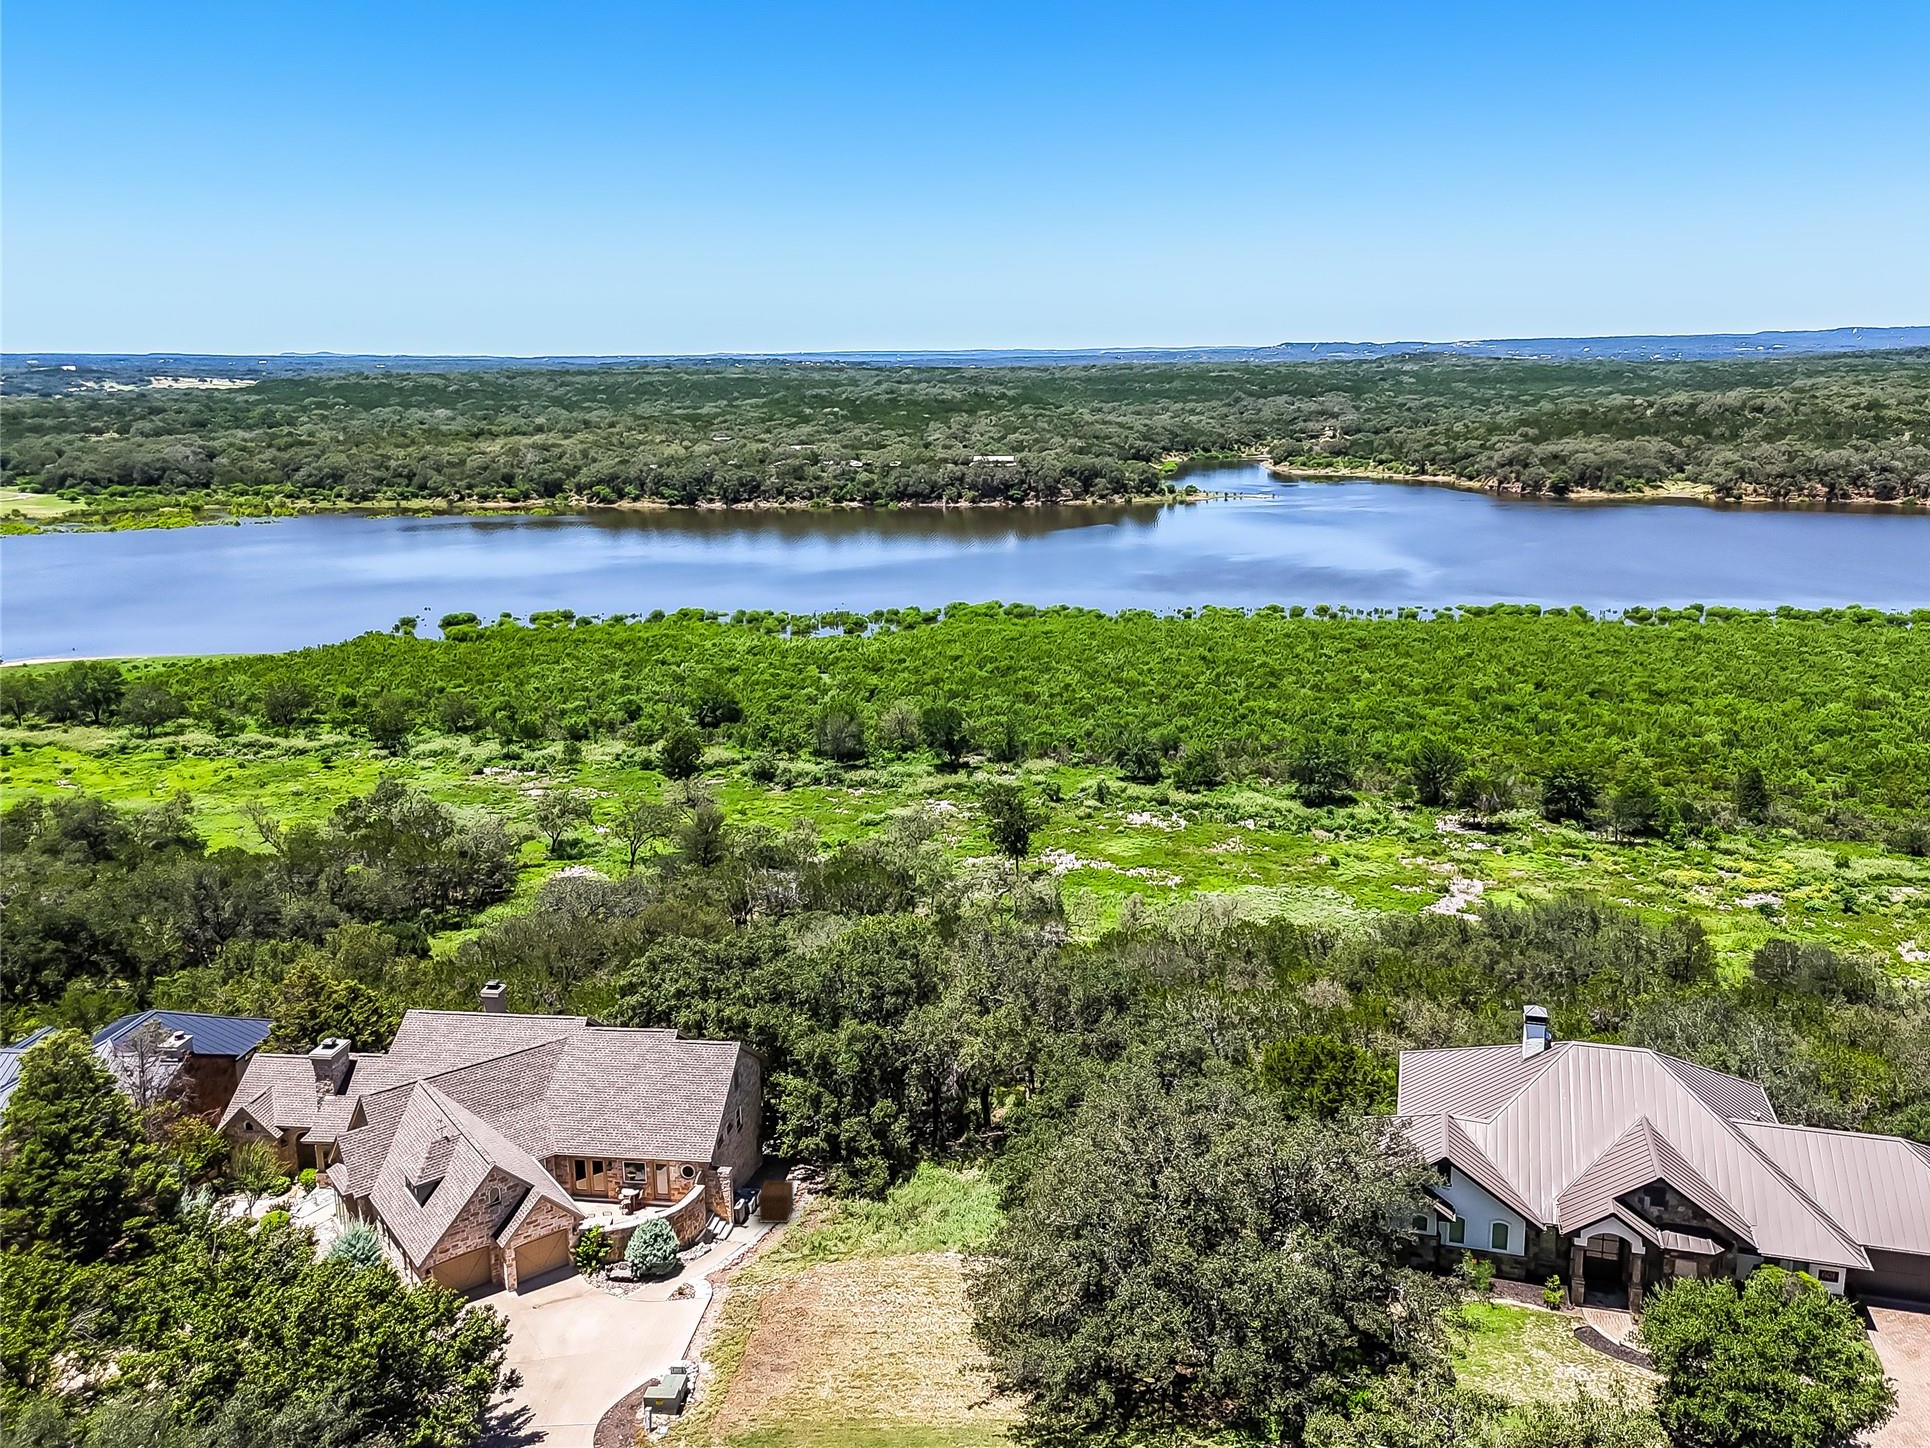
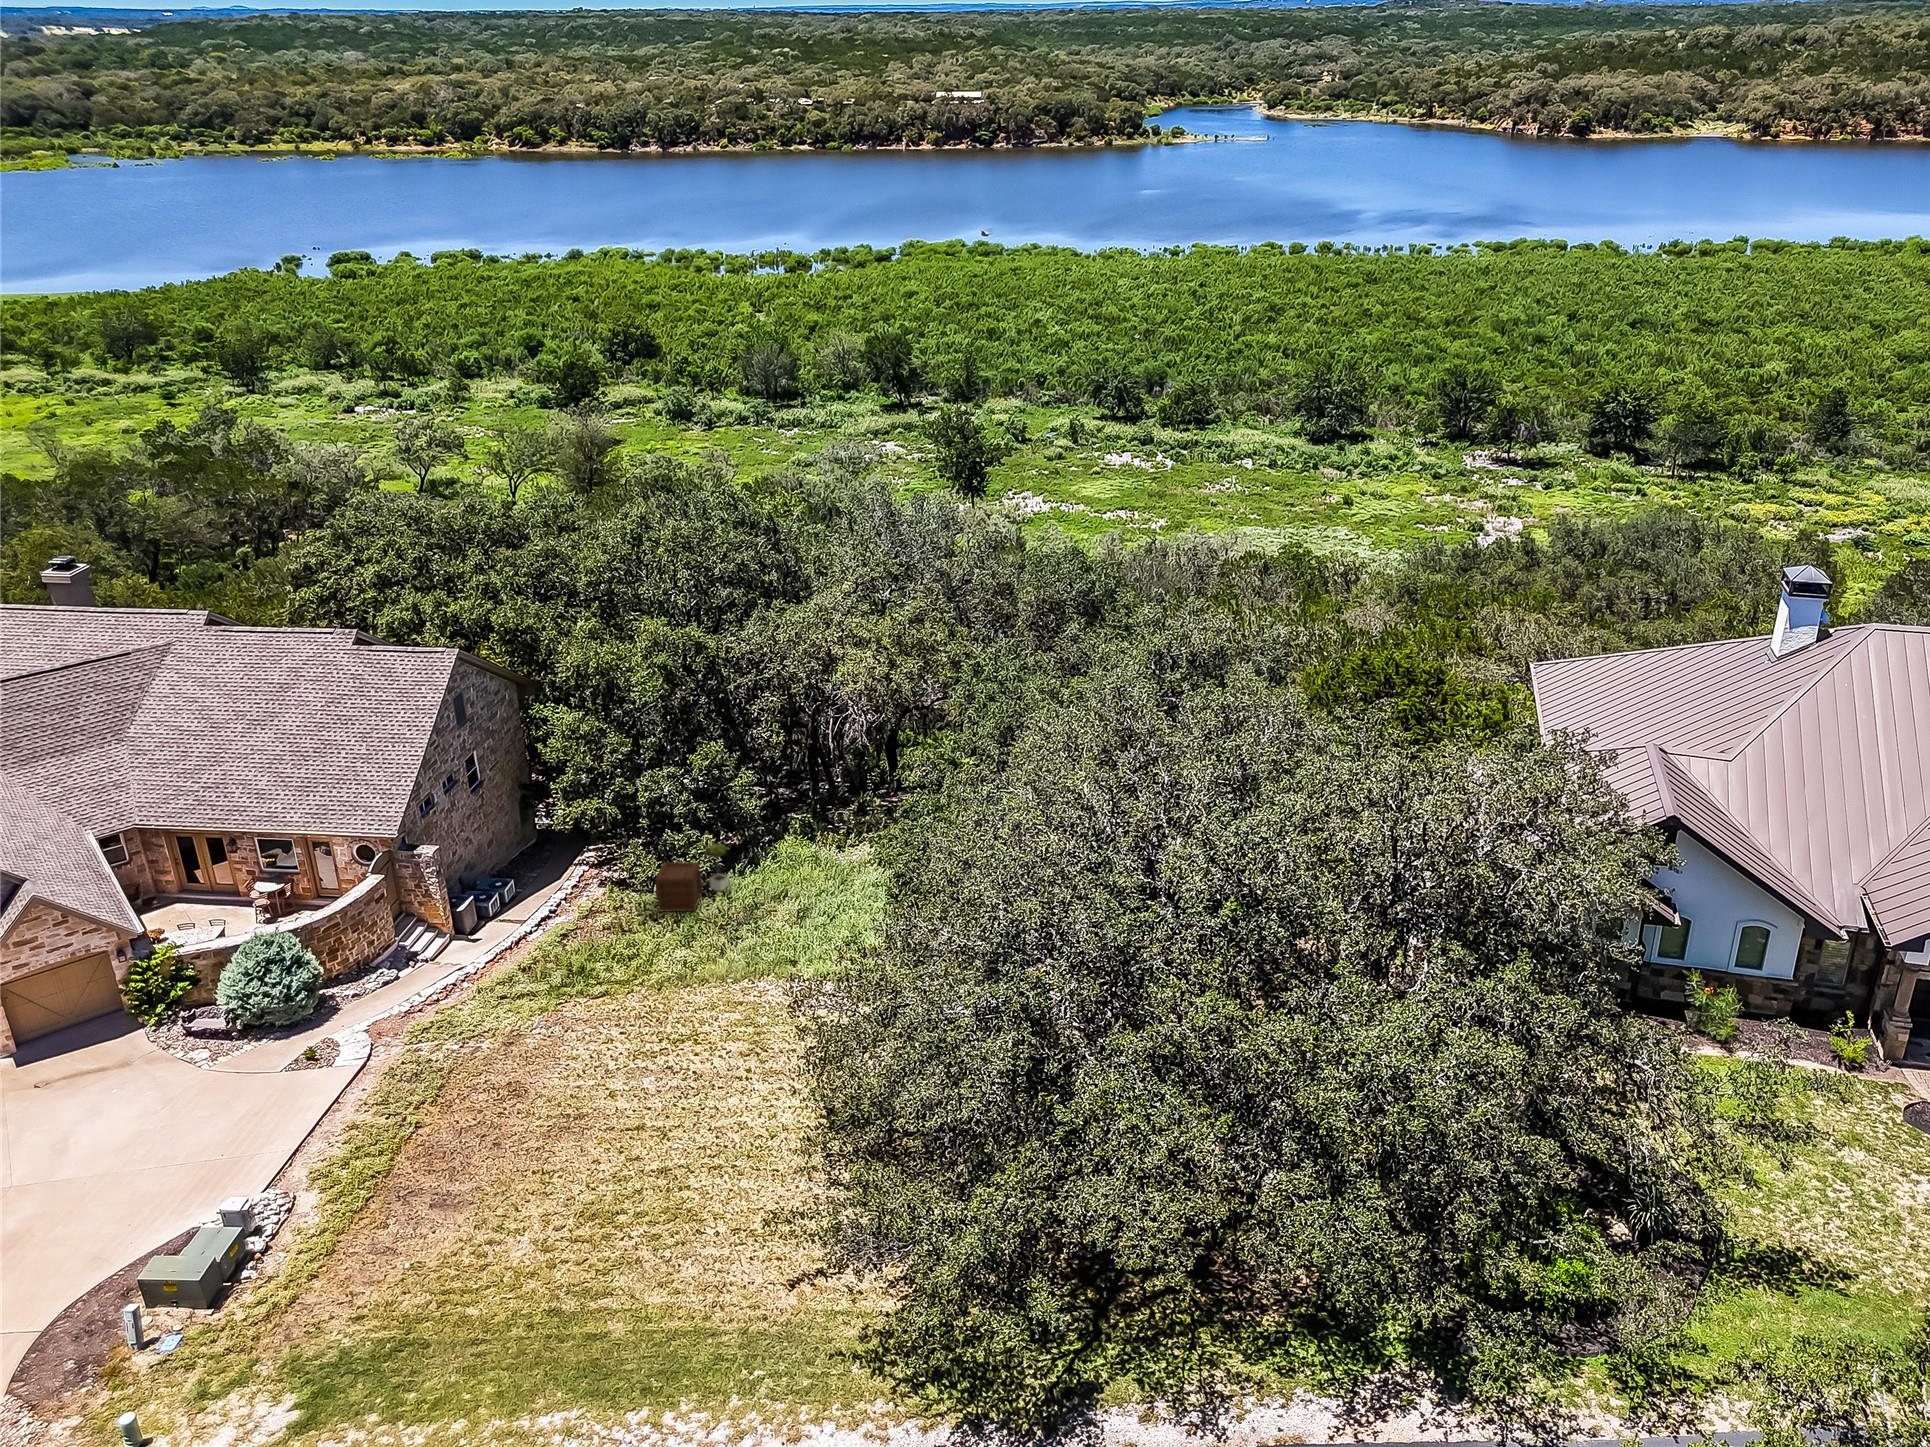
potted tree: none [797,1166,816,1206] -> present [704,844,730,891]

